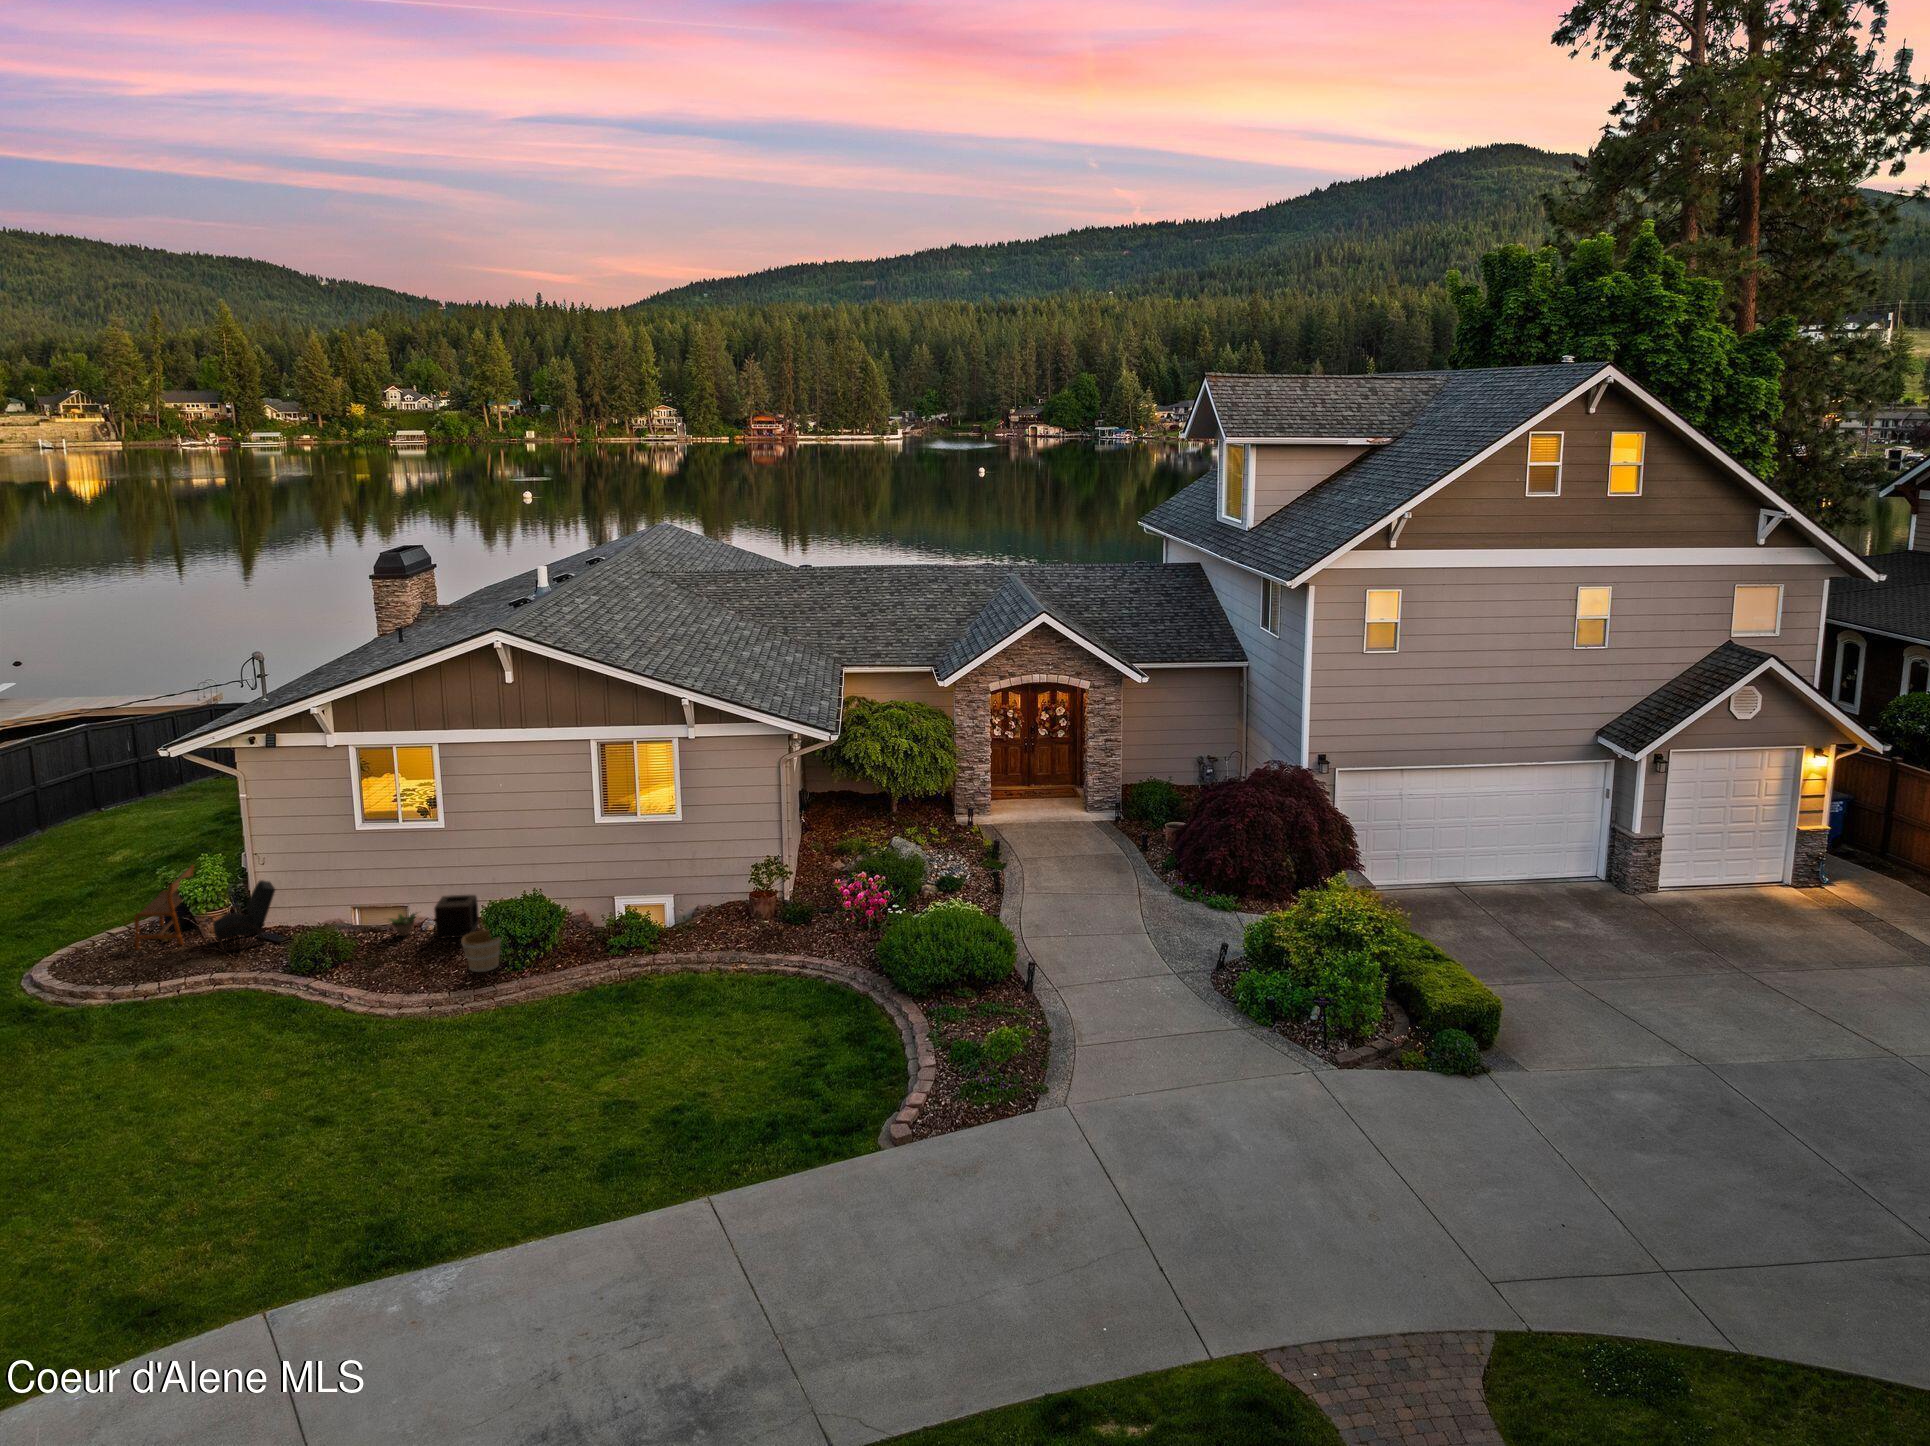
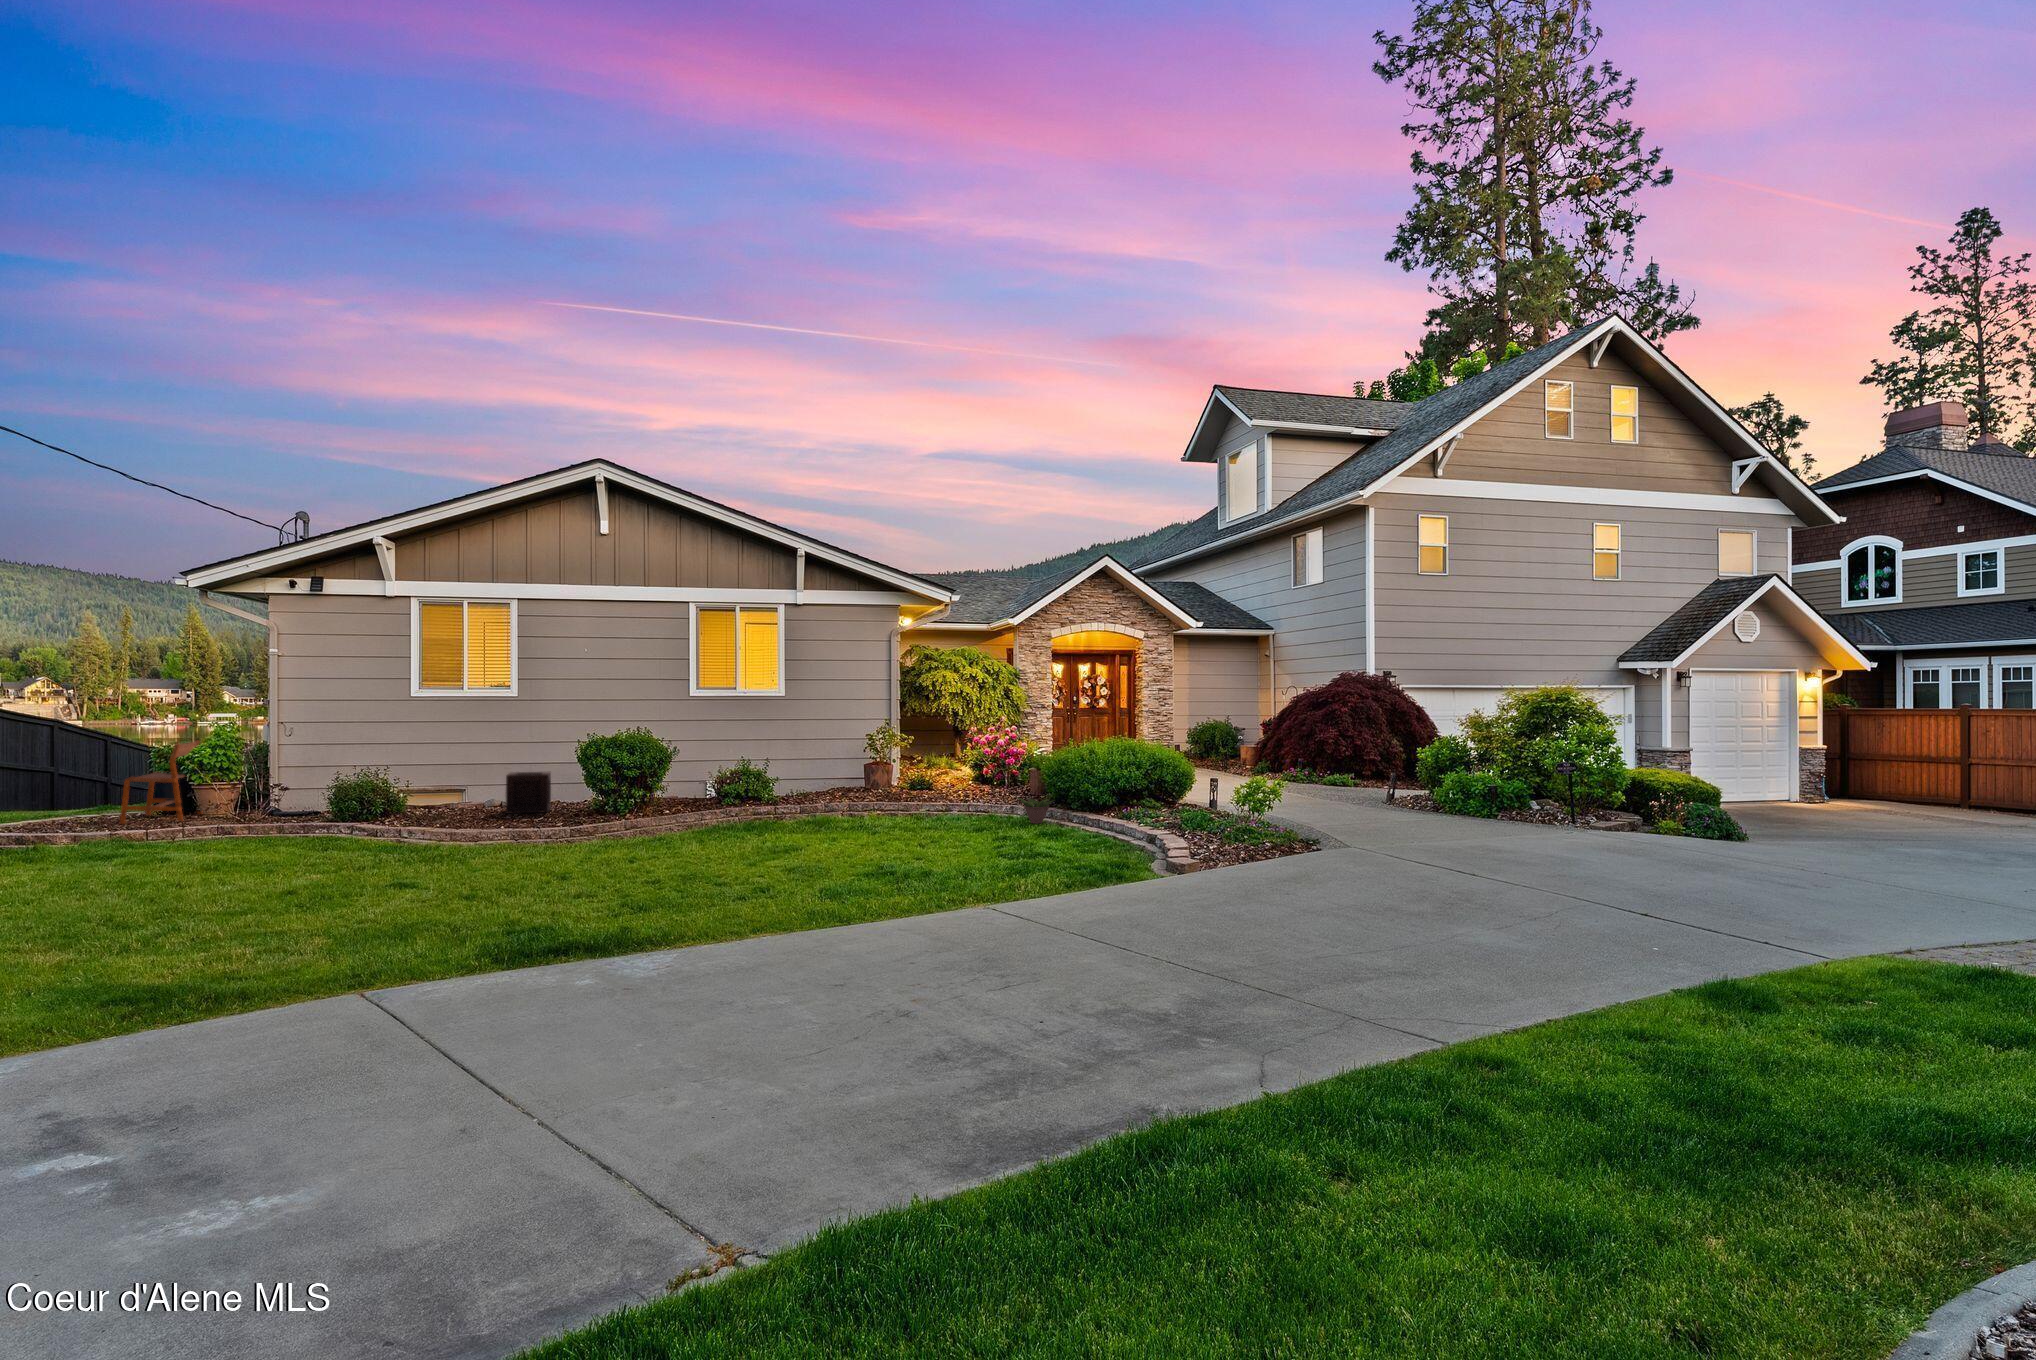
lounge chair: present [213,880,275,952] -> none [224,749,310,823]
decorative plant: present [389,913,416,936] -> present [1018,798,1055,823]
wooden bucket: present [461,930,501,972] -> none [554,782,602,824]

